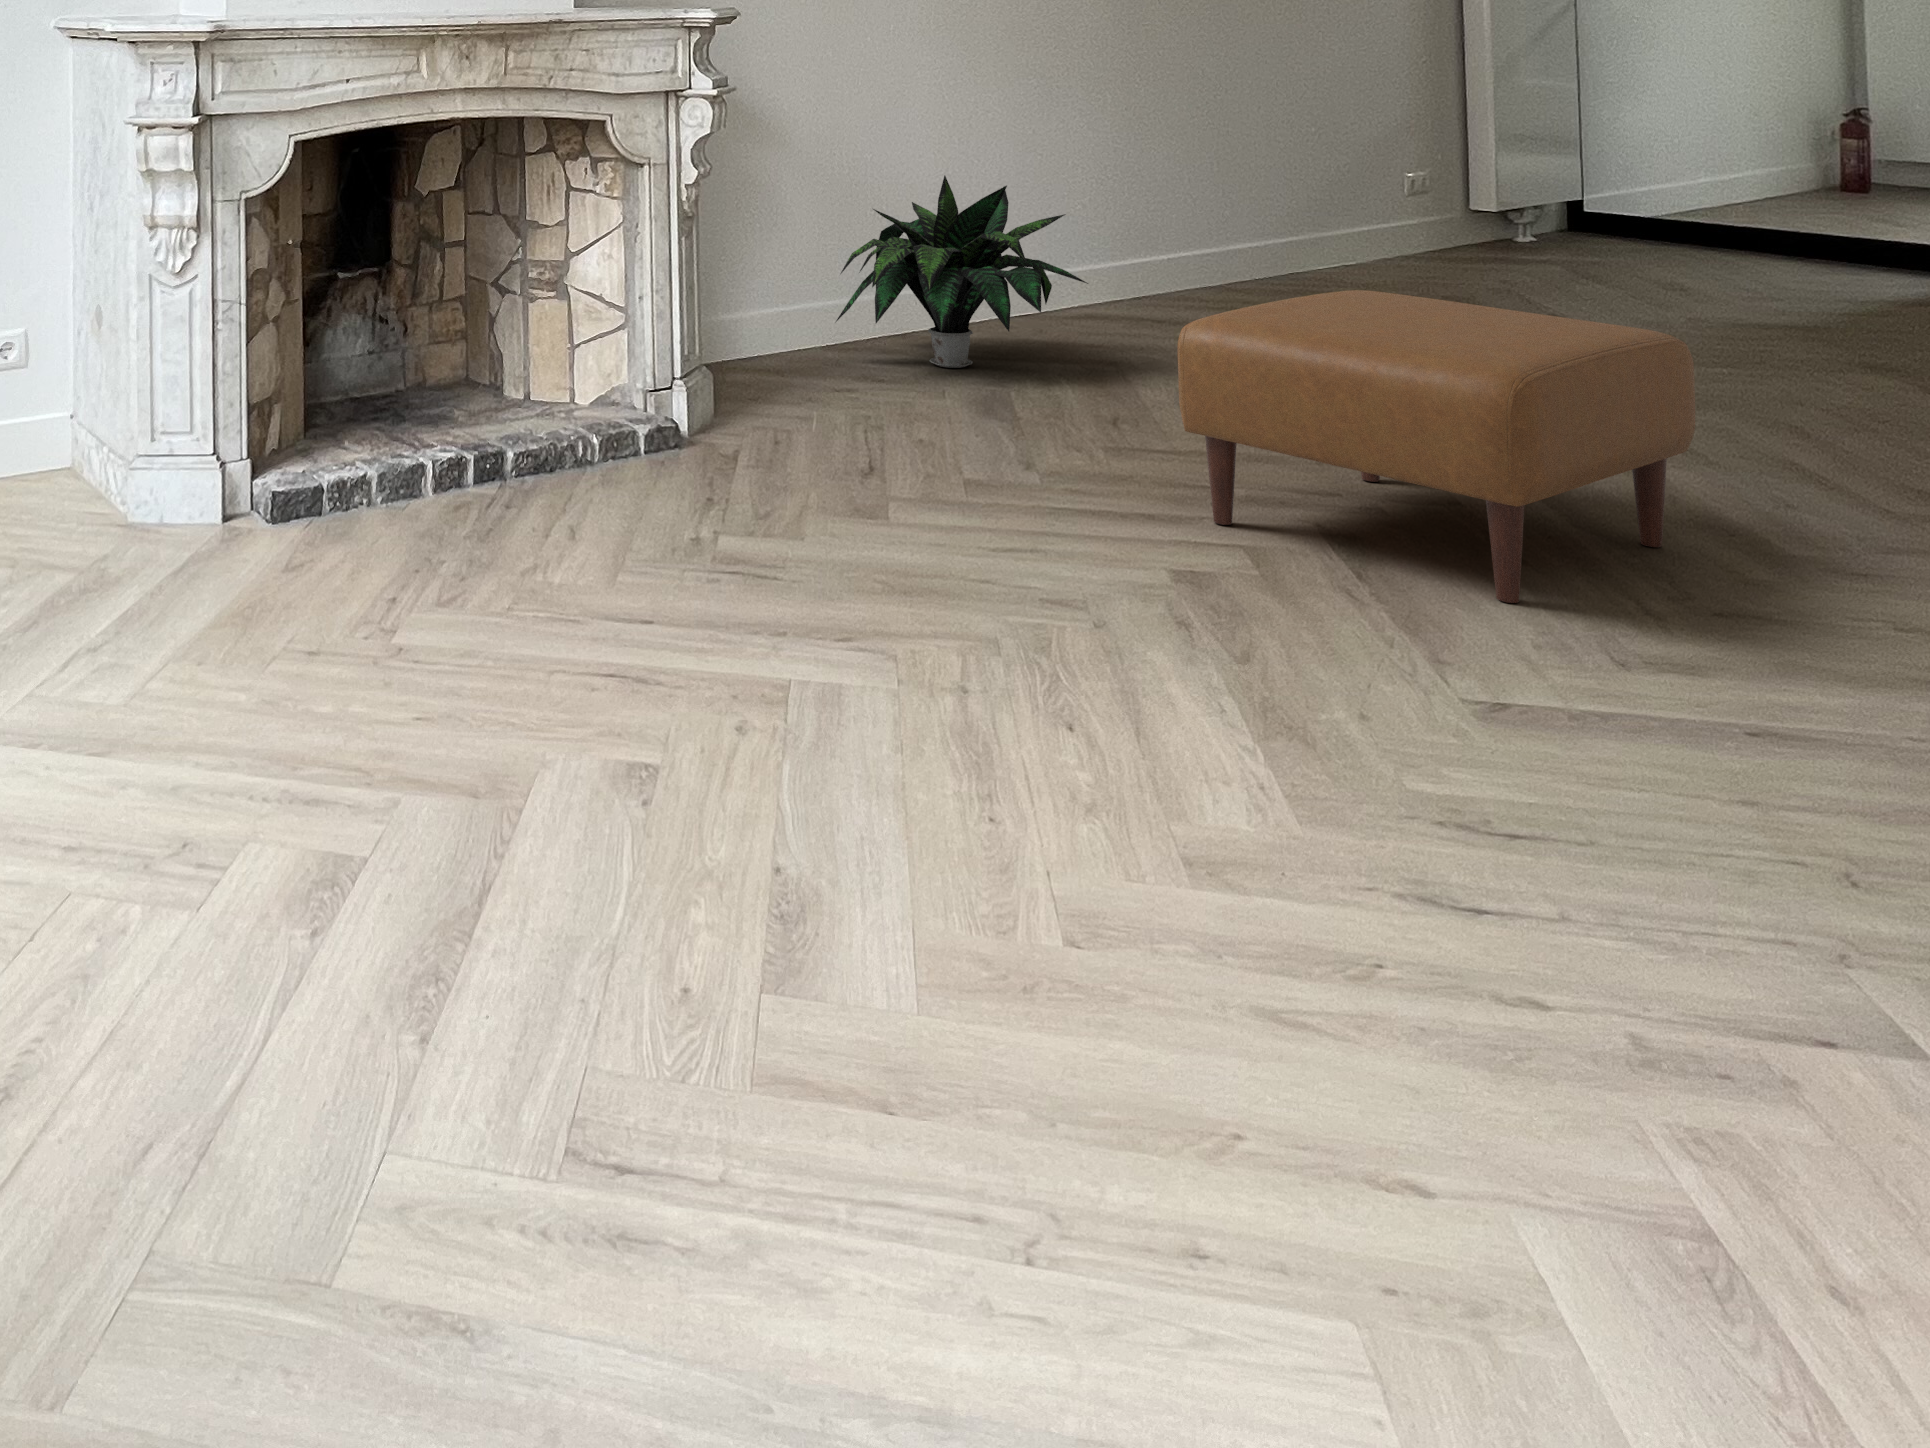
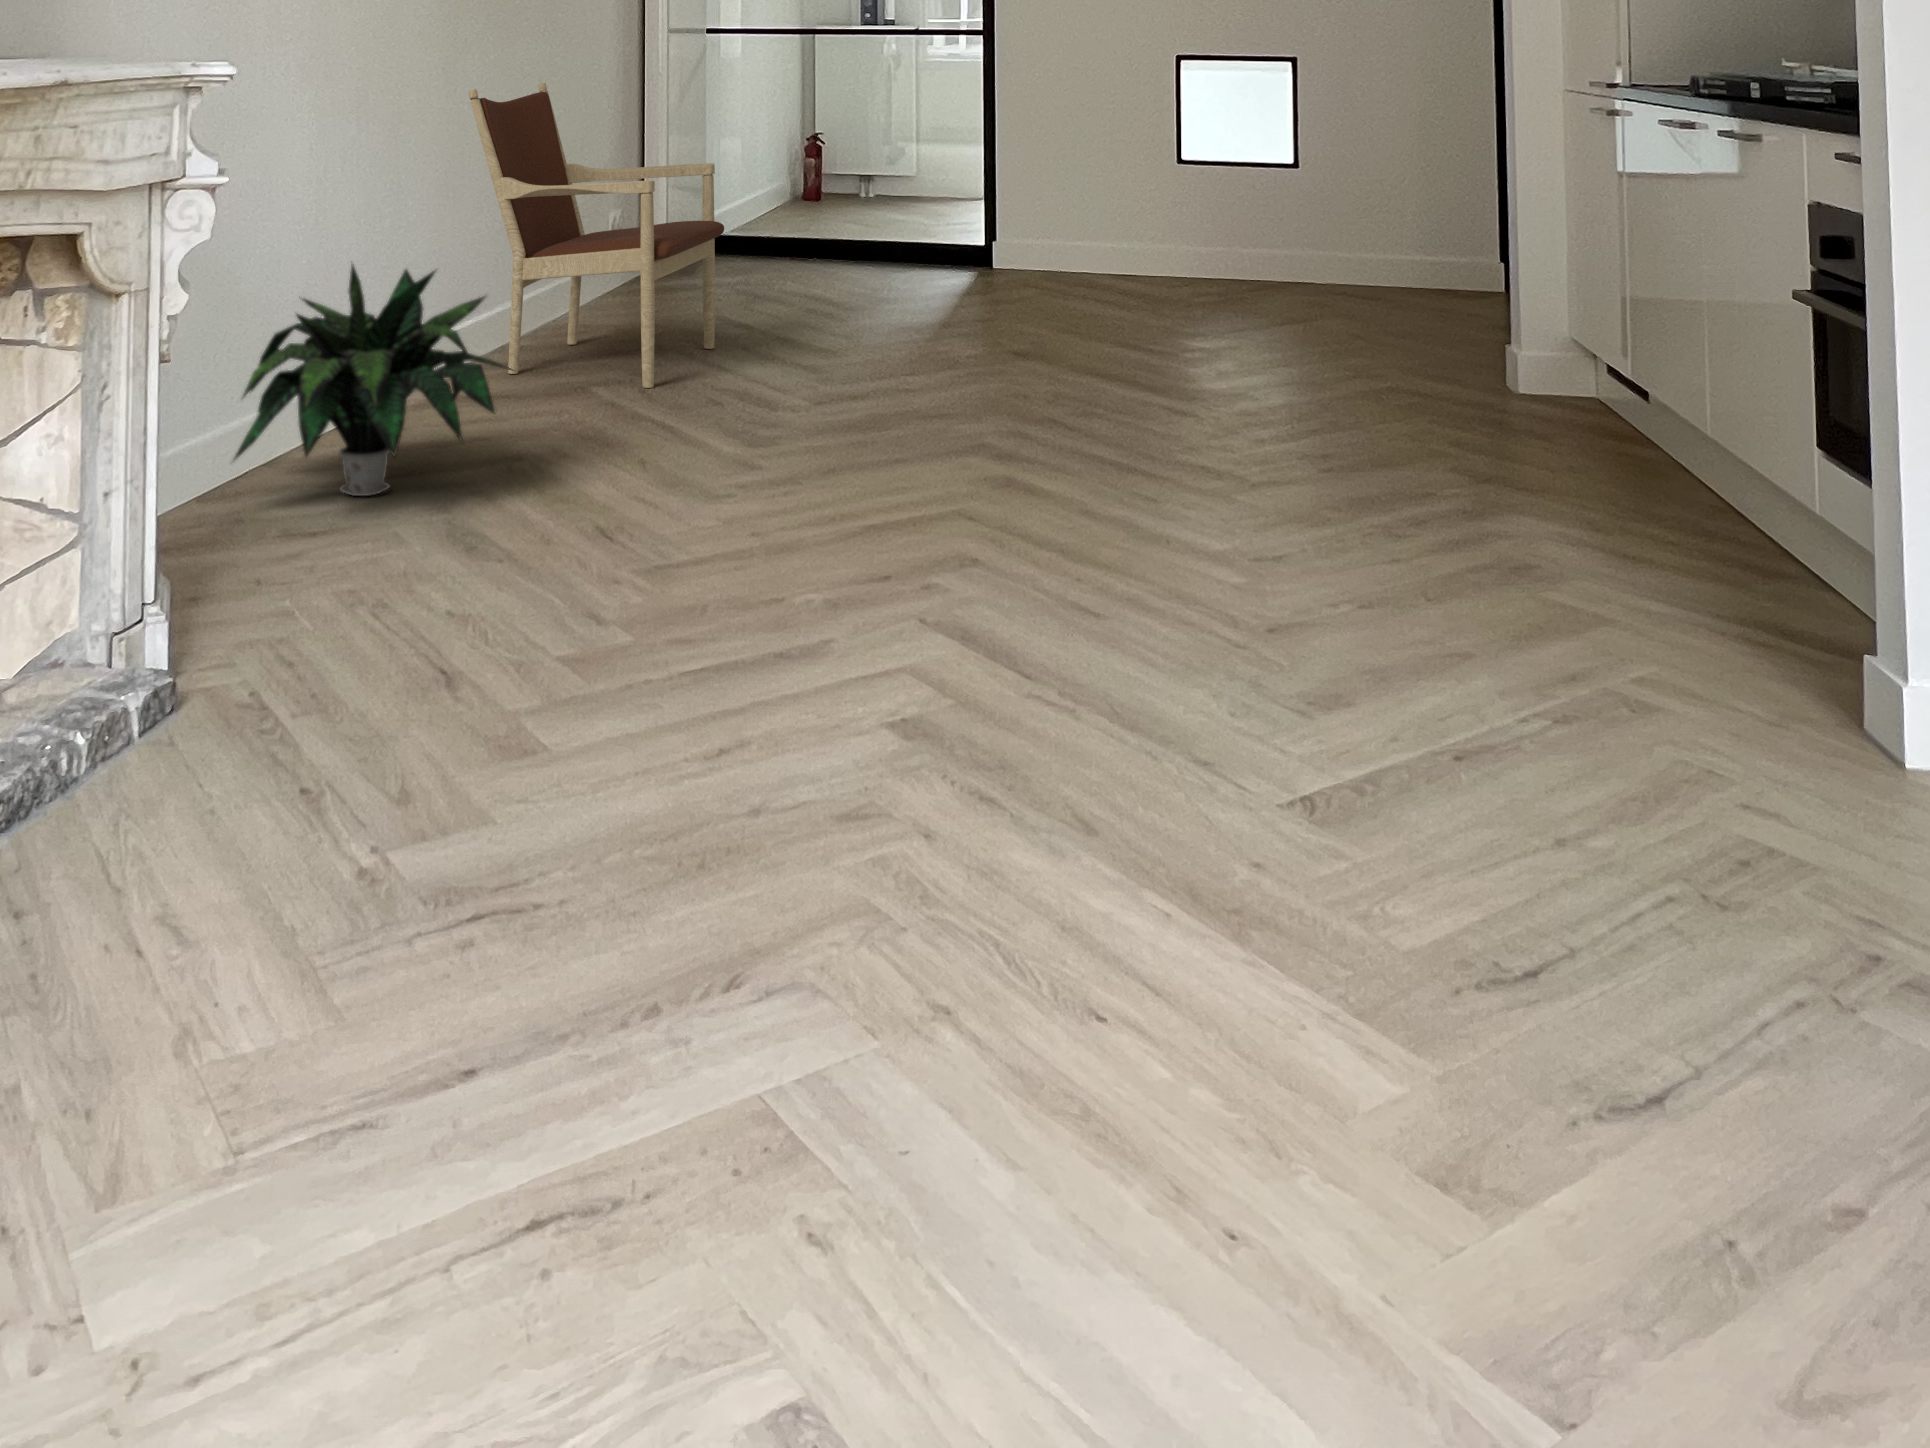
armchair: none [1150,32,1454,335] -> present [468,83,724,388]
ottoman: present [1177,290,1695,603] -> none [844,354,1256,683]

